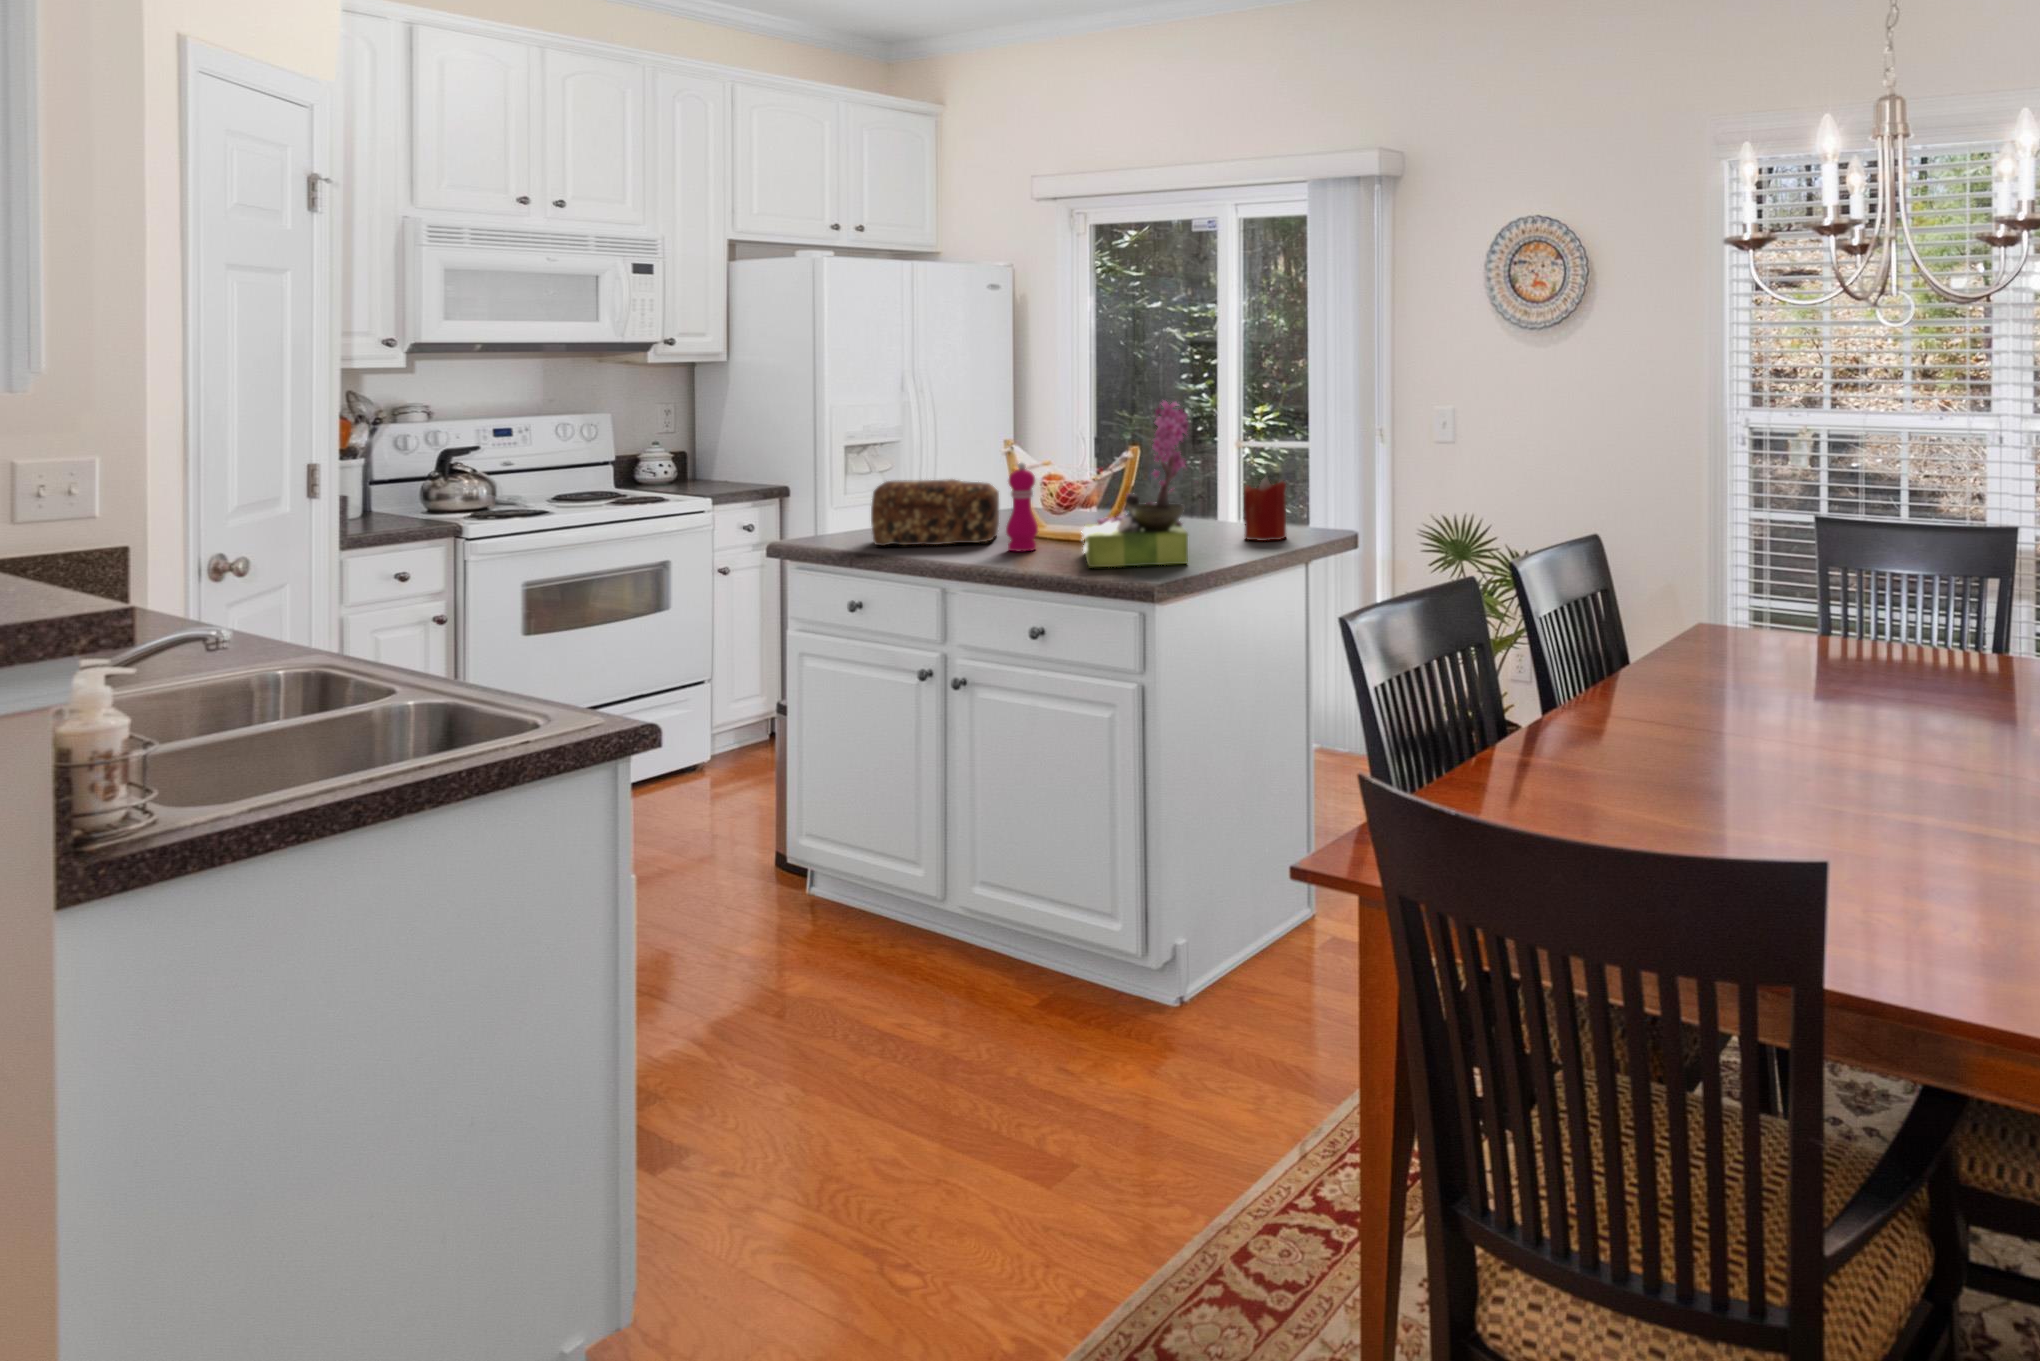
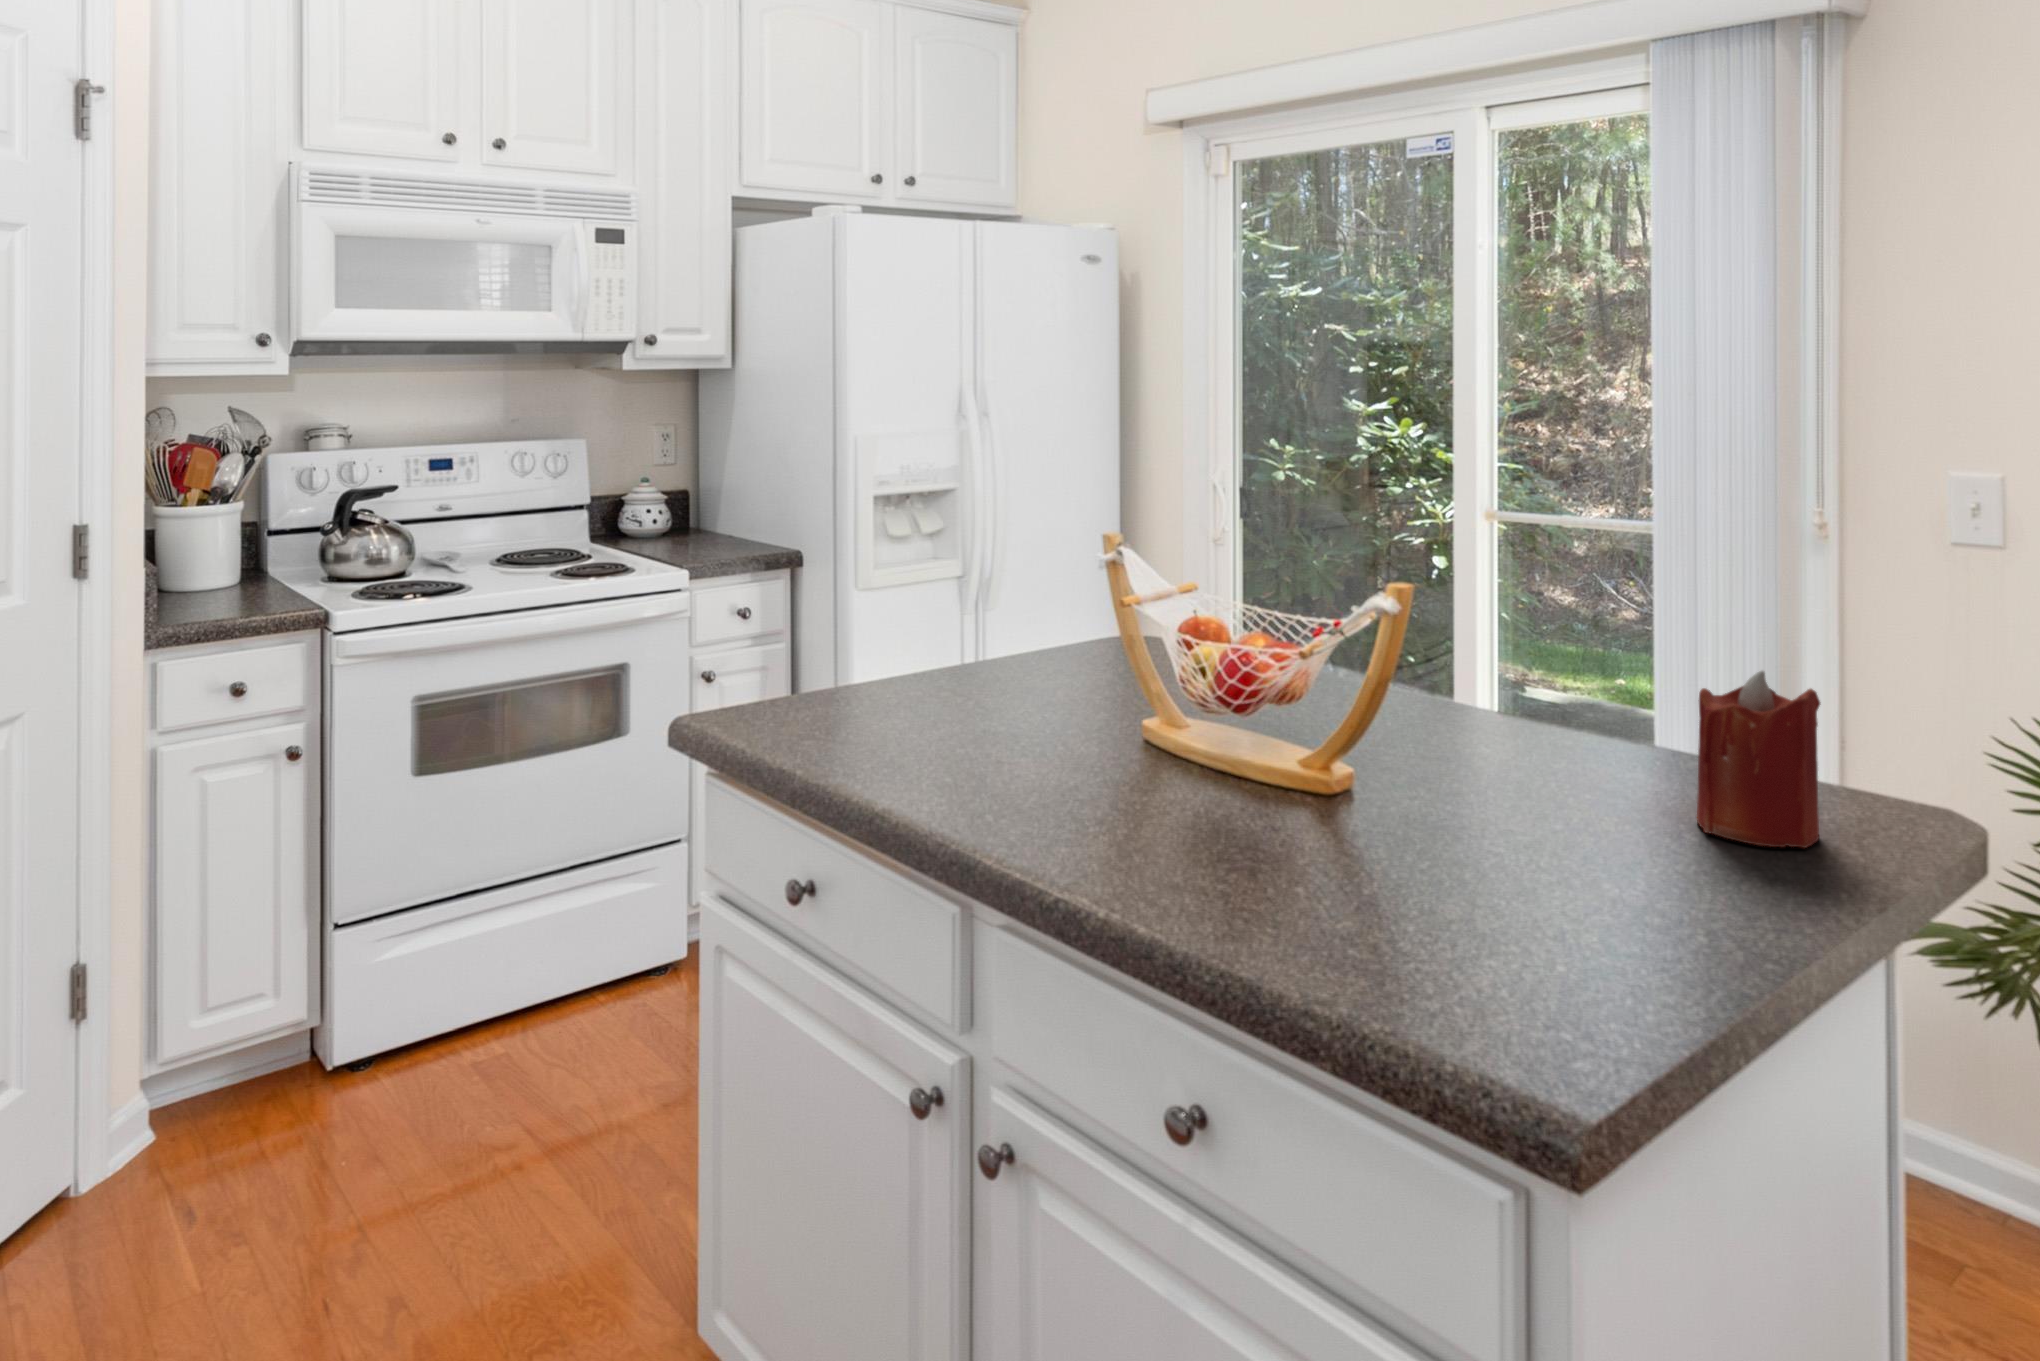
flower arrangement: present [1081,401,1189,568] -> none [1302,472,1629,967]
pepper mill: present [1006,463,1038,551] -> none [1111,610,1186,826]
bread loaf: present [871,479,999,546] -> none [832,621,1100,776]

